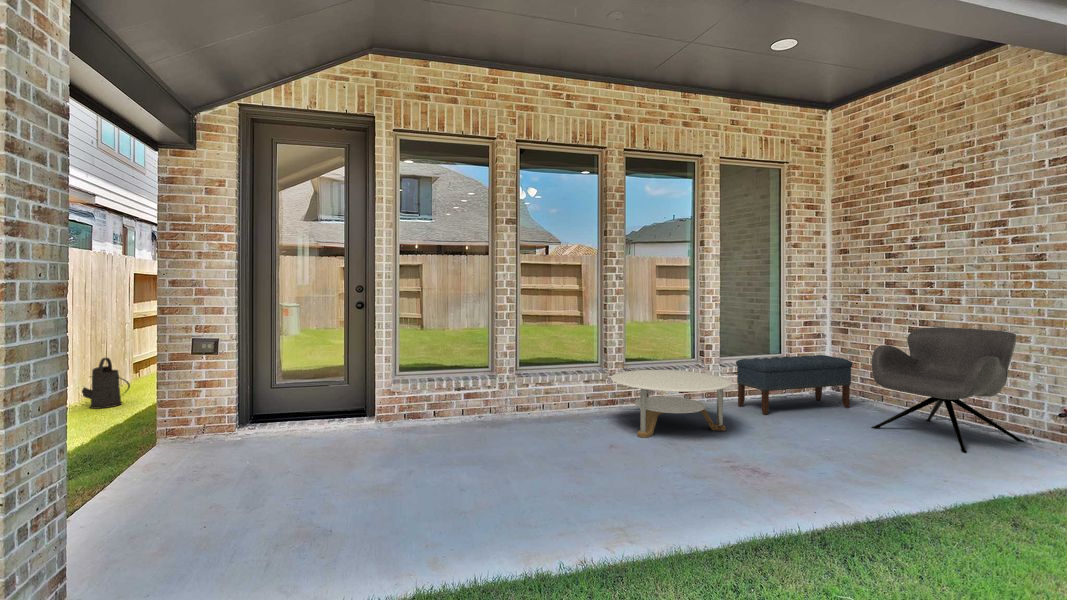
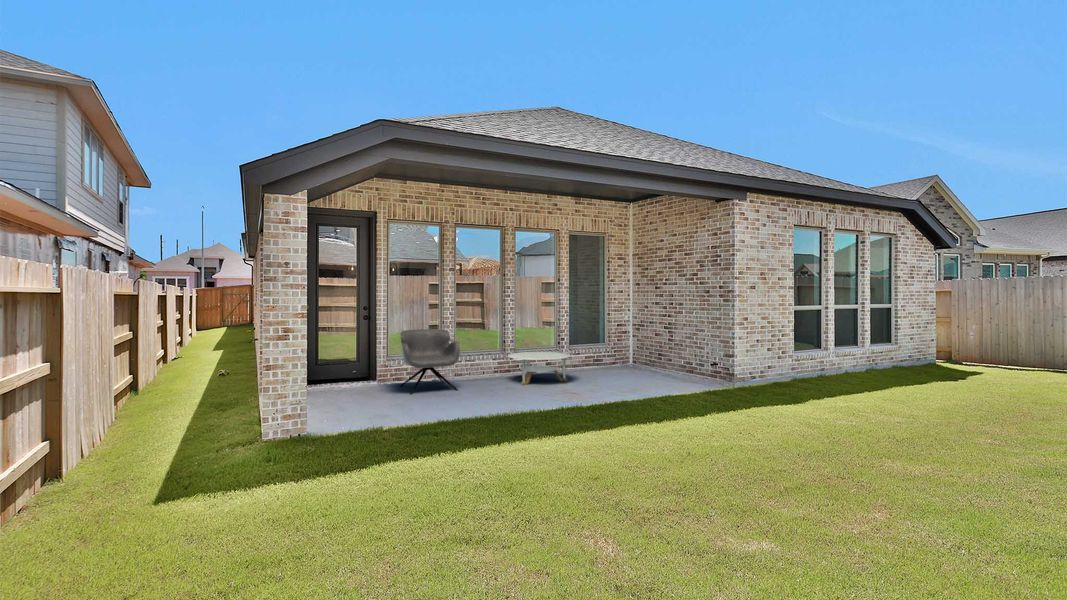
armchair: present [871,327,1025,453] -> present [400,329,460,395]
bench: present [736,355,853,415] -> none [578,343,639,375]
watering can: present [82,358,130,409] -> none [149,352,197,385]

